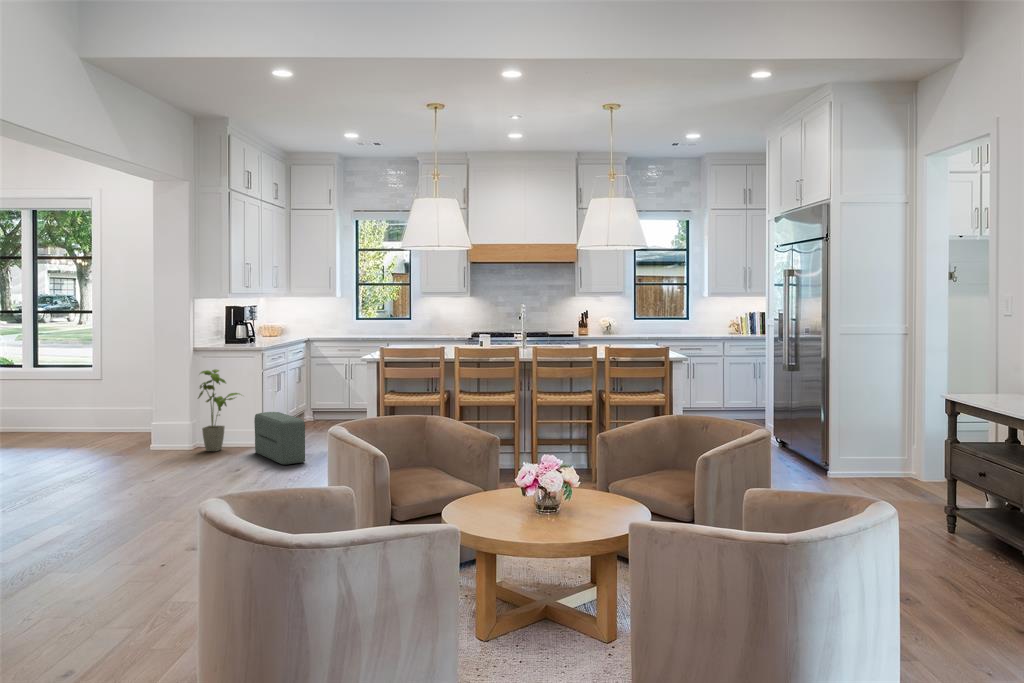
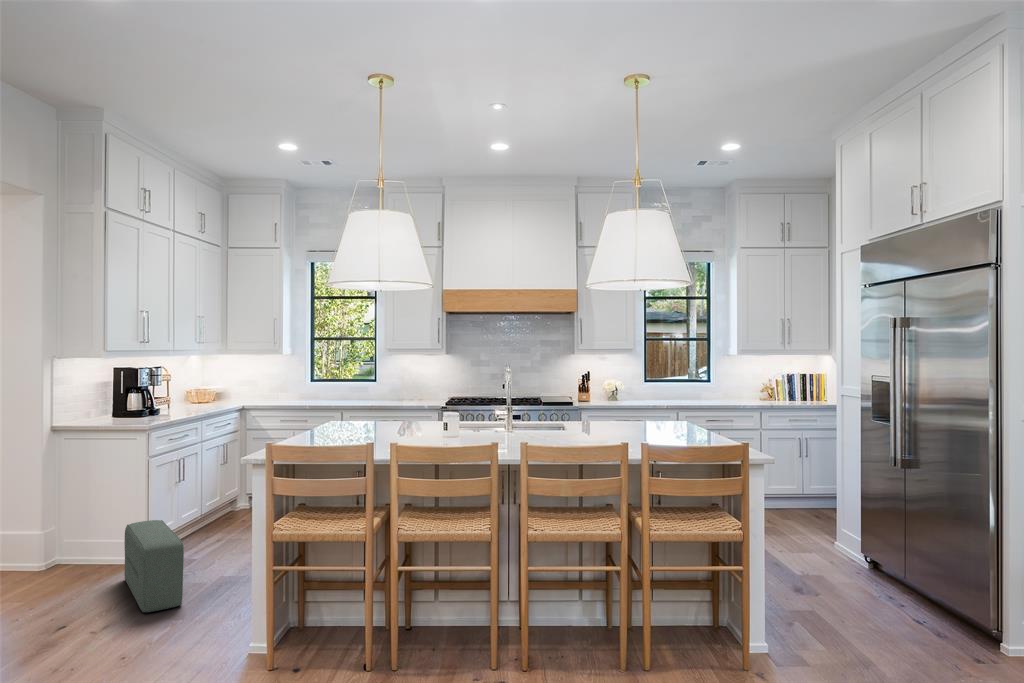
house plant: present [198,369,239,451] -> none [47,459,119,577]

